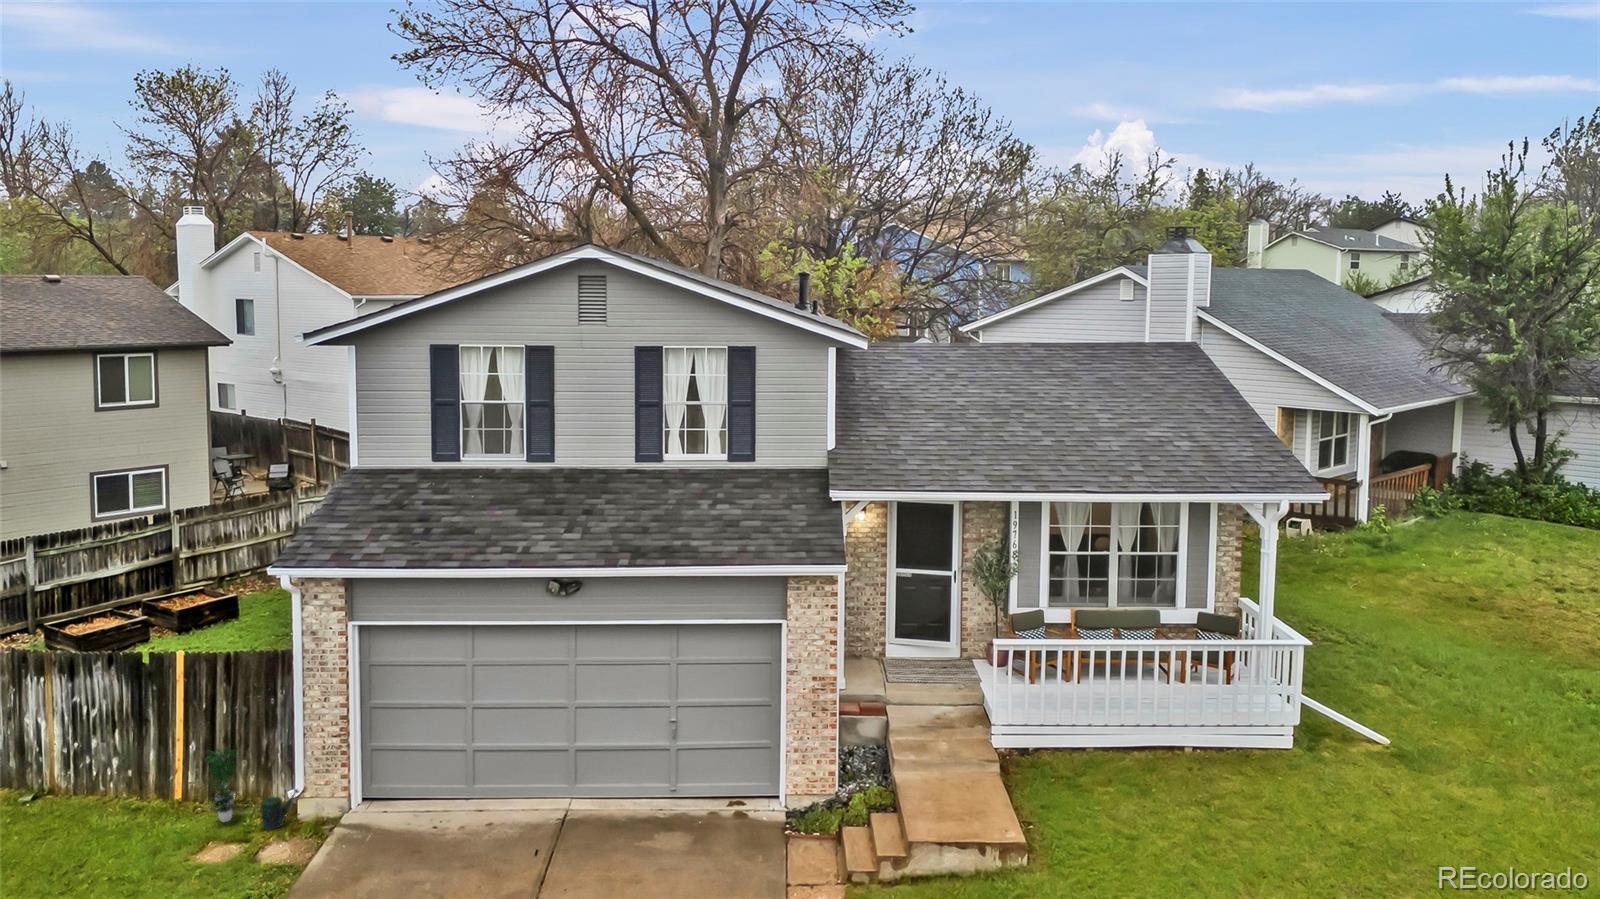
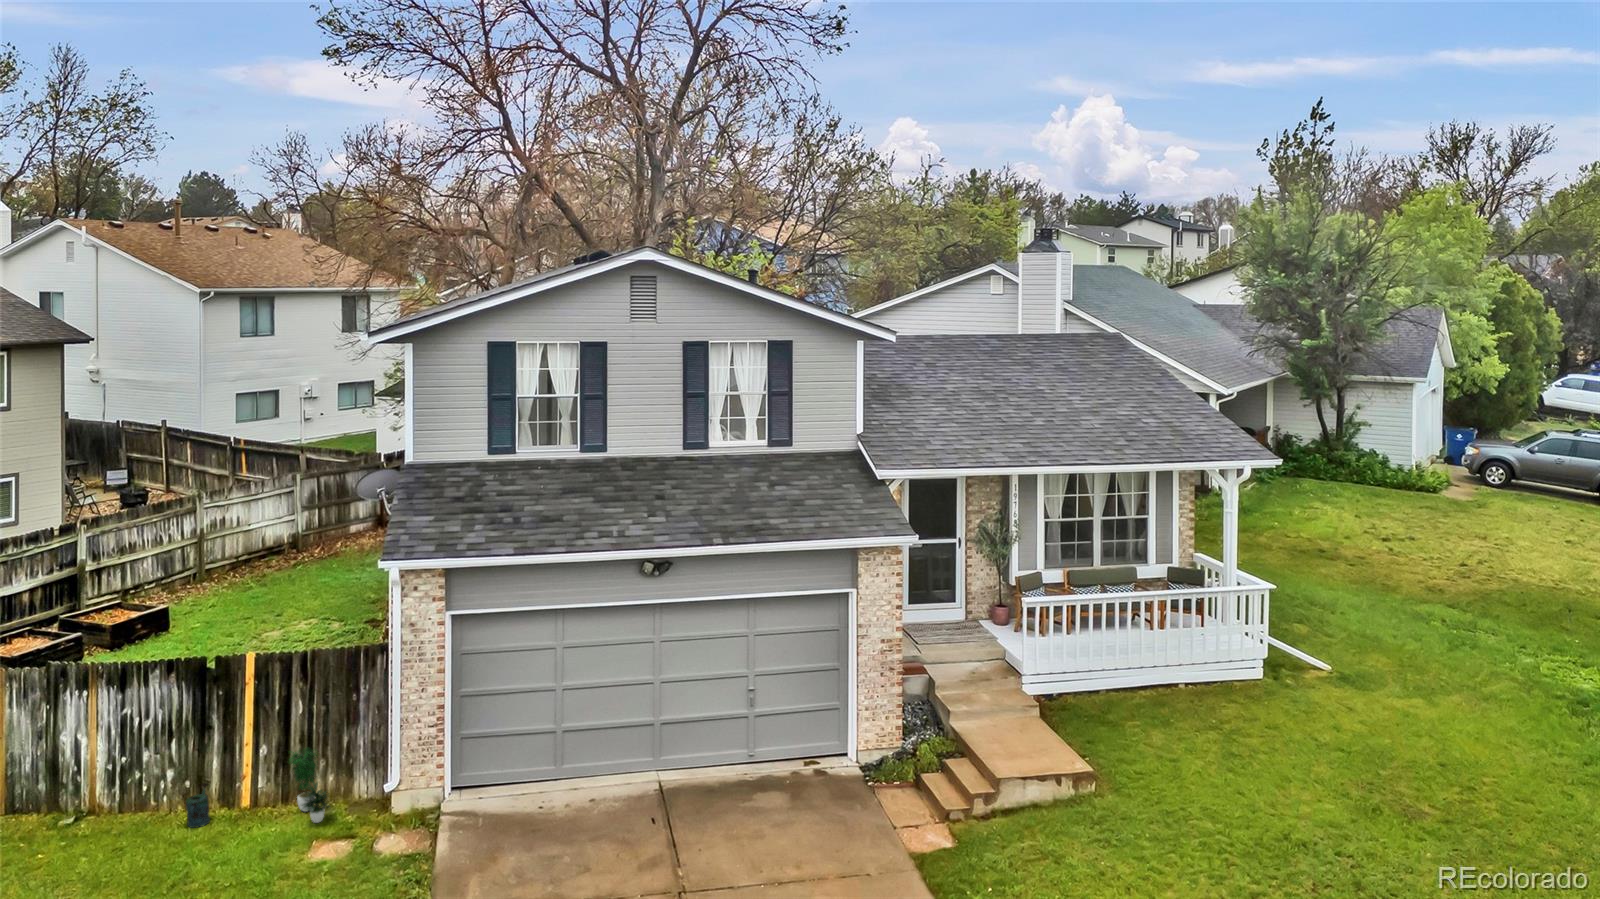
watering can: present [258,789,299,830] -> present [186,783,210,828]

